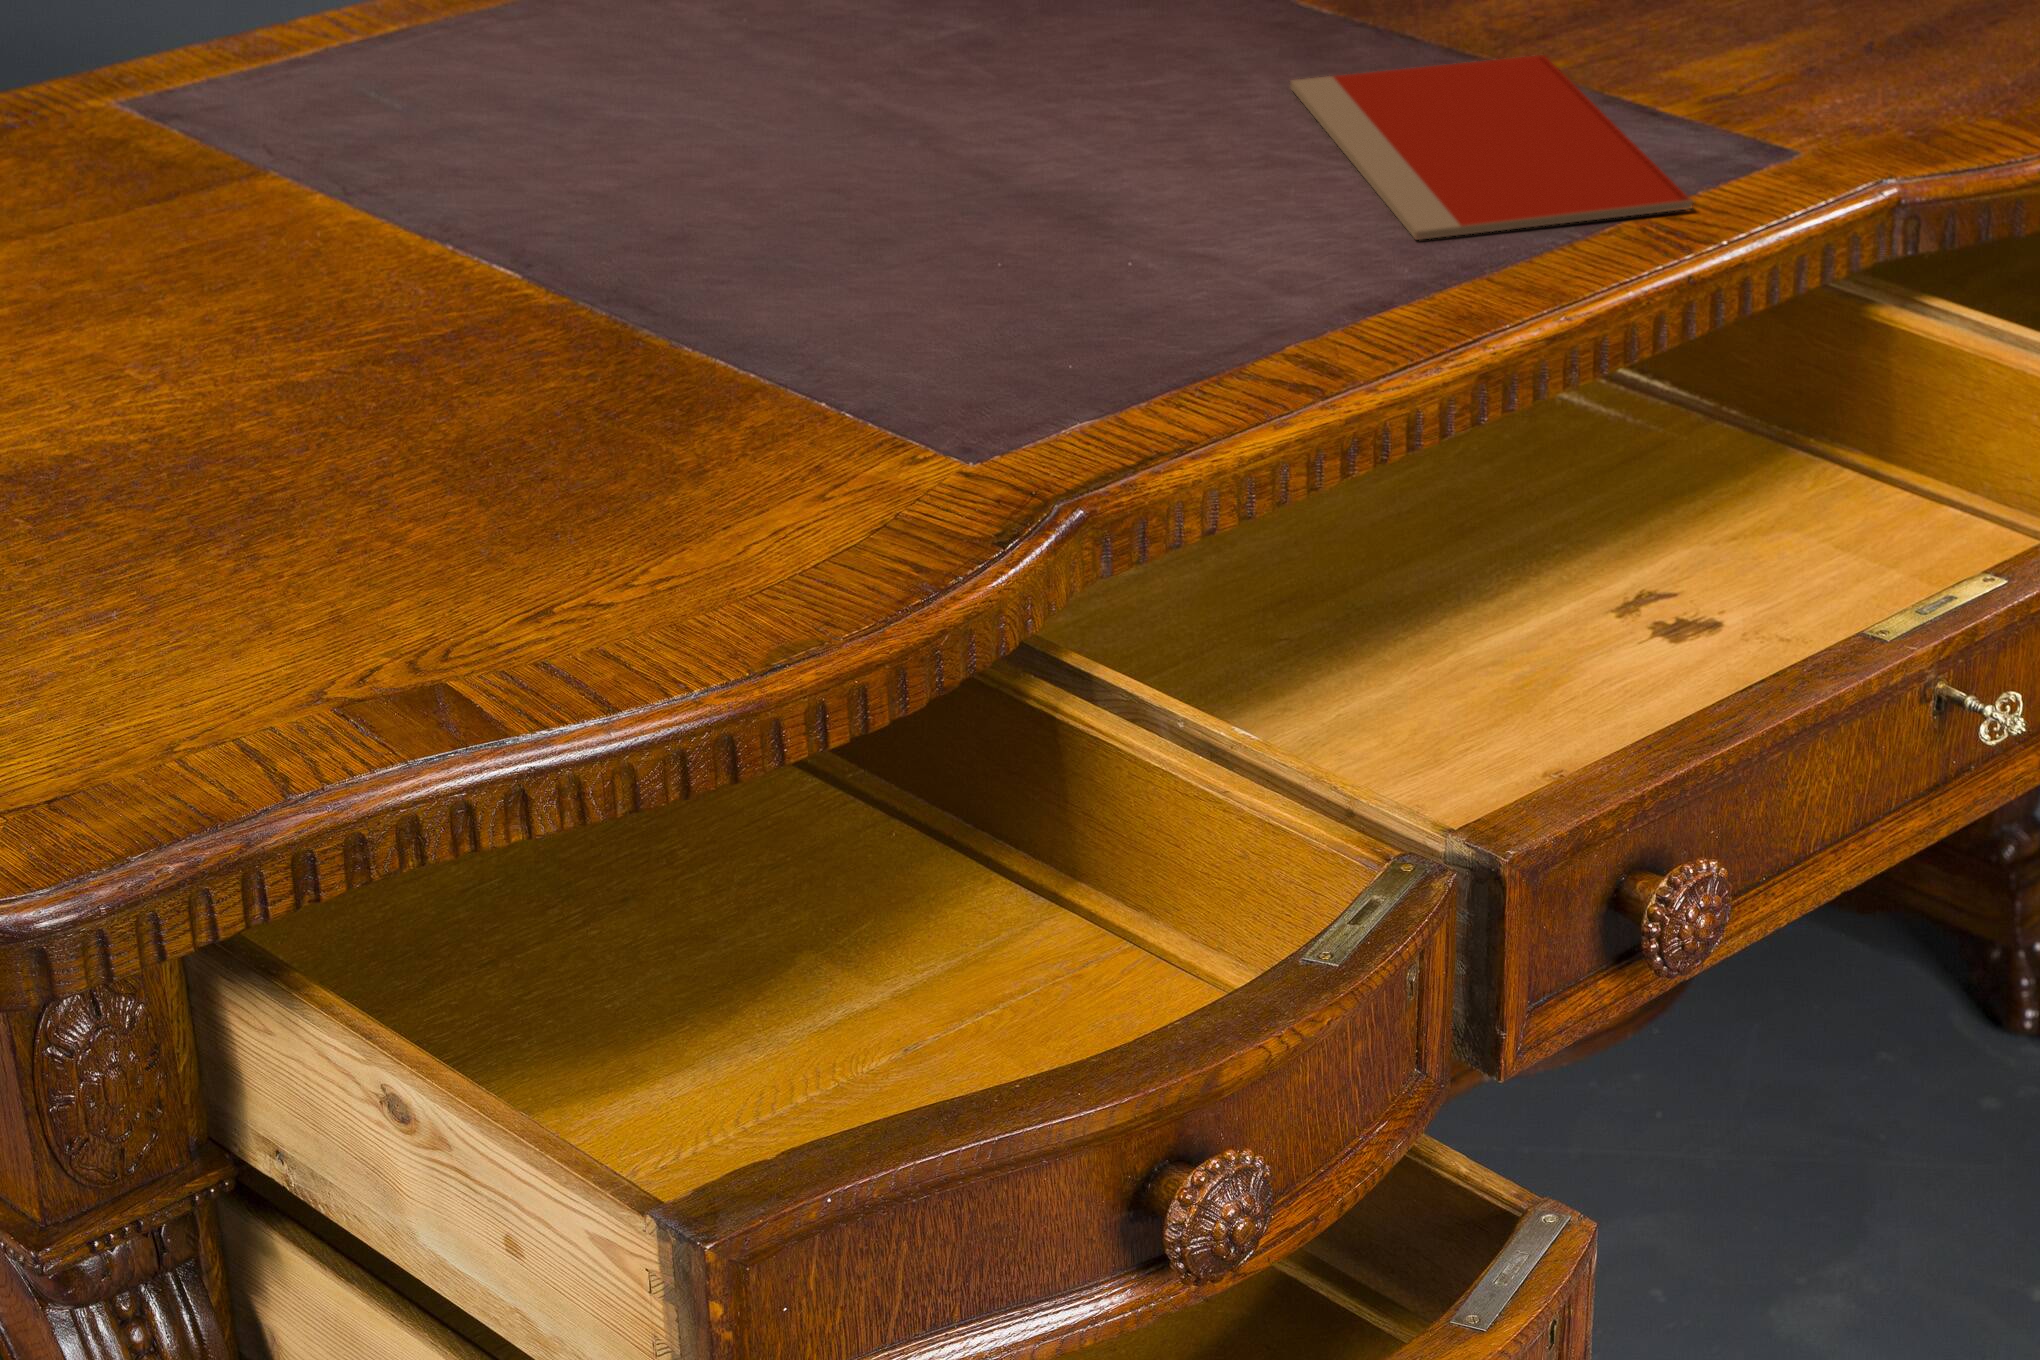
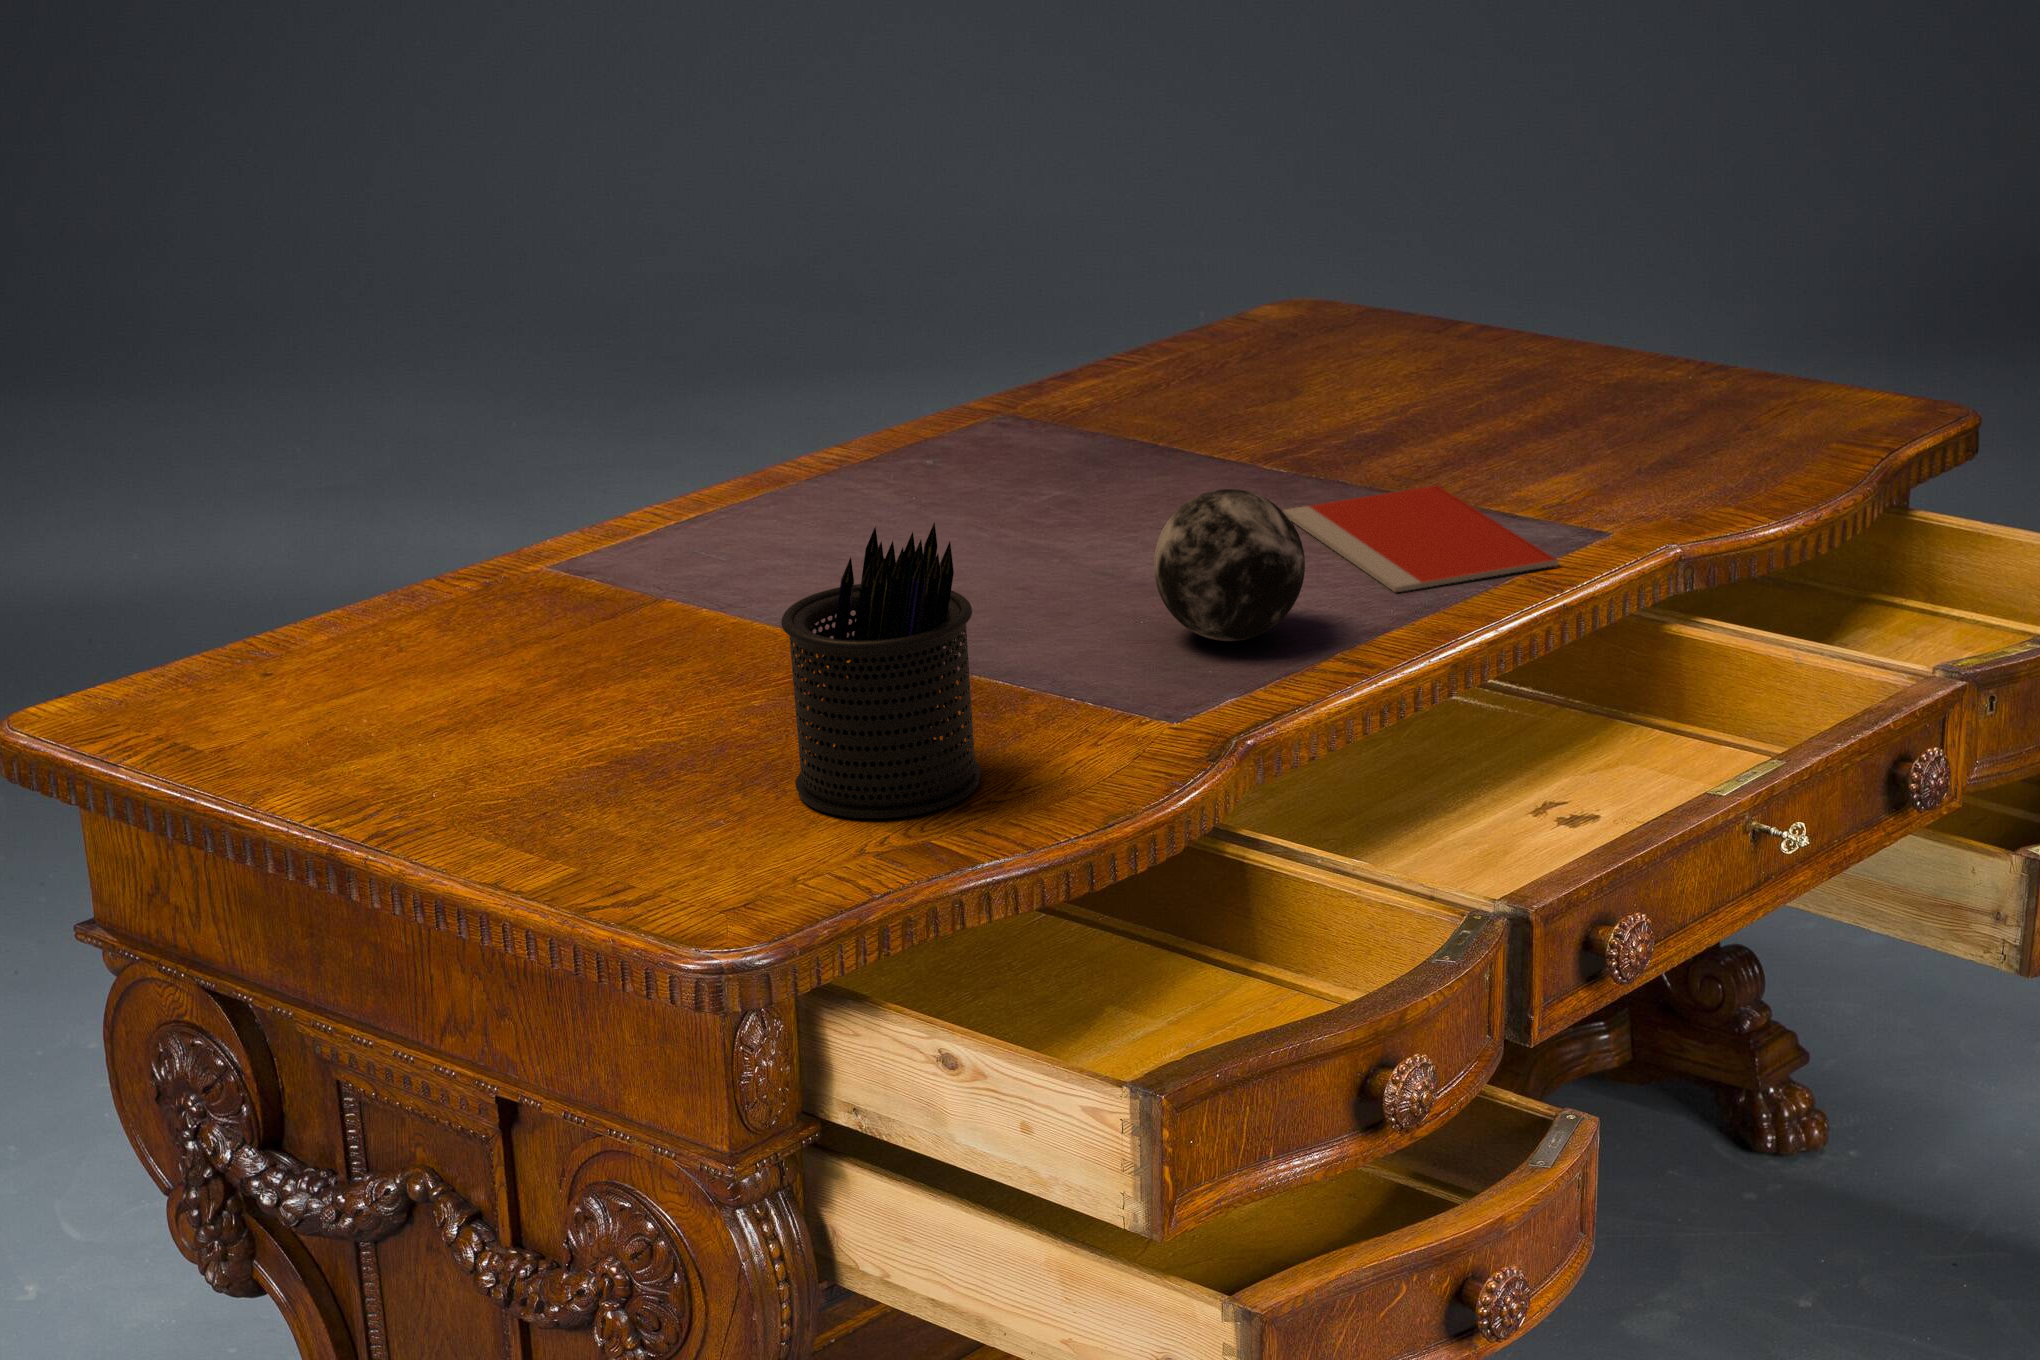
decorative orb: none [988,56,1240,313] -> present [1154,489,1305,641]
pen holder: none [188,103,576,631] -> present [781,523,981,818]

